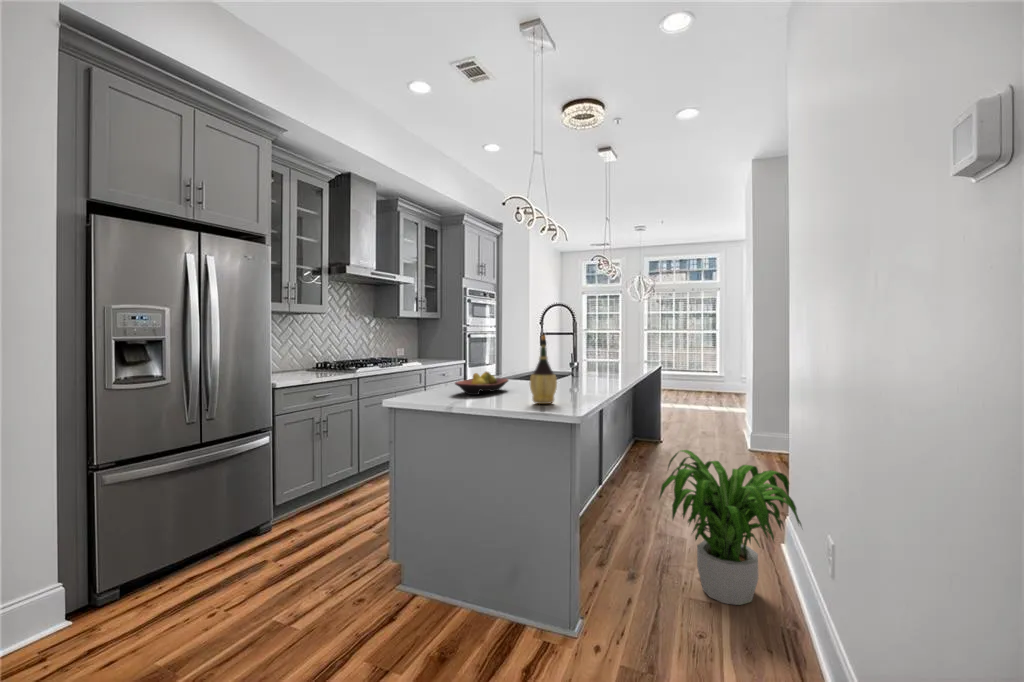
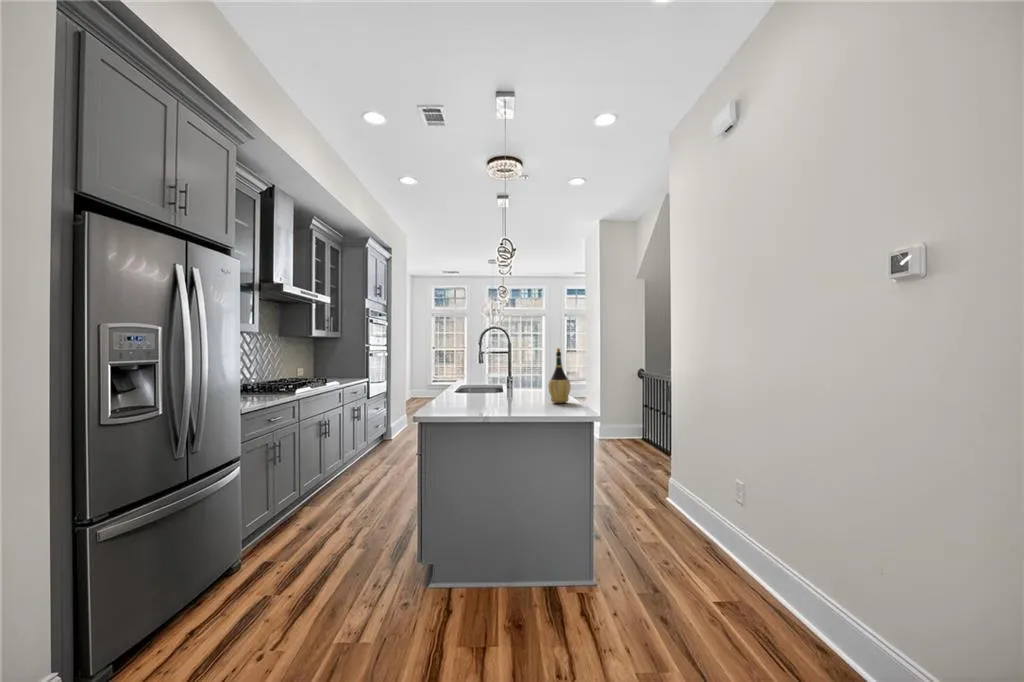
fruit bowl: present [455,372,508,395] -> none [460,382,498,402]
potted plant: present [660,450,801,605] -> none [612,432,725,537]

